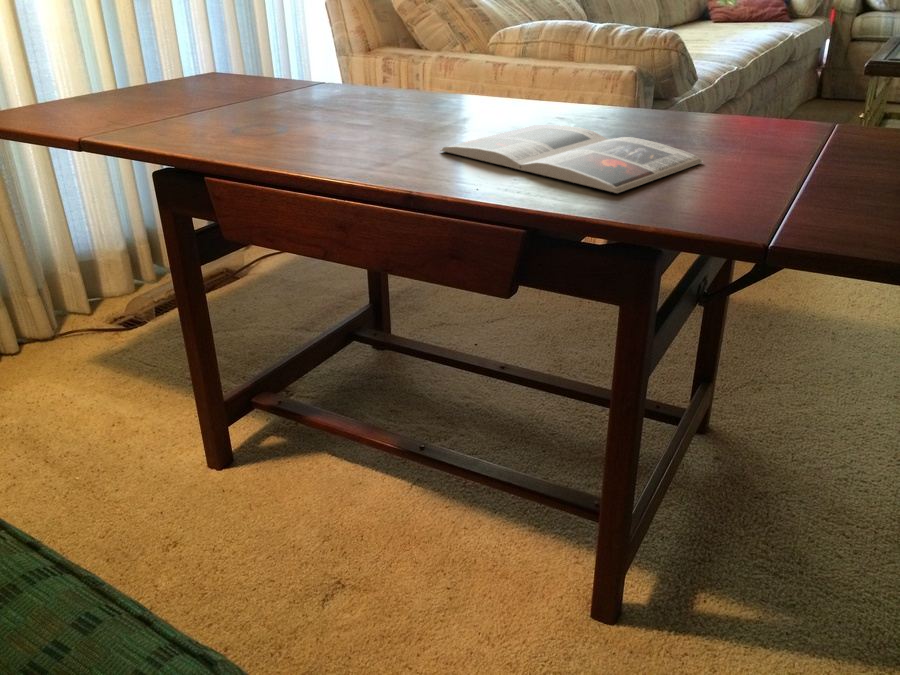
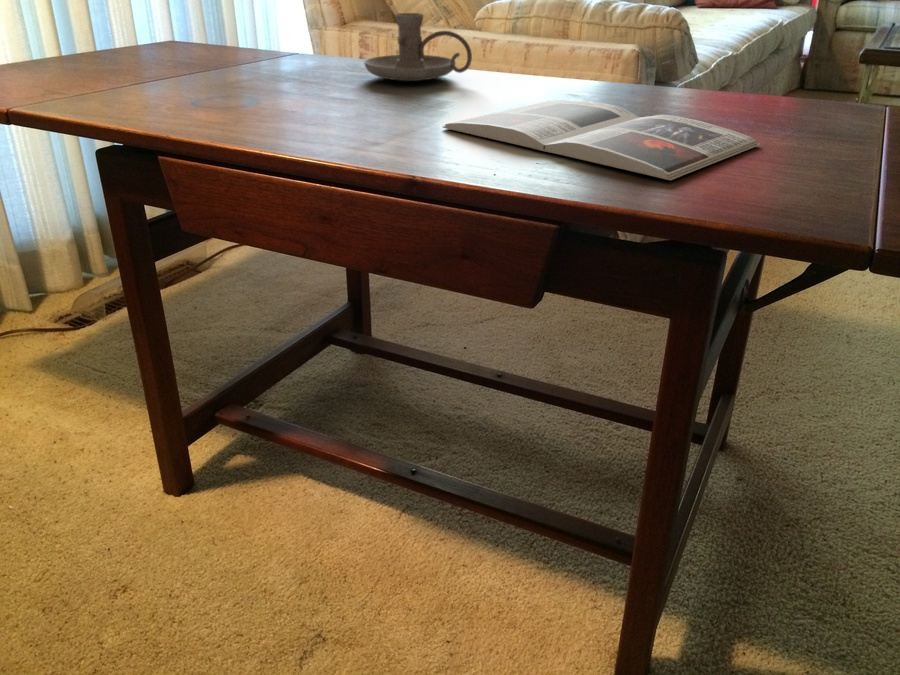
candle holder: none [379,50,471,108] -> present [364,13,472,81]

